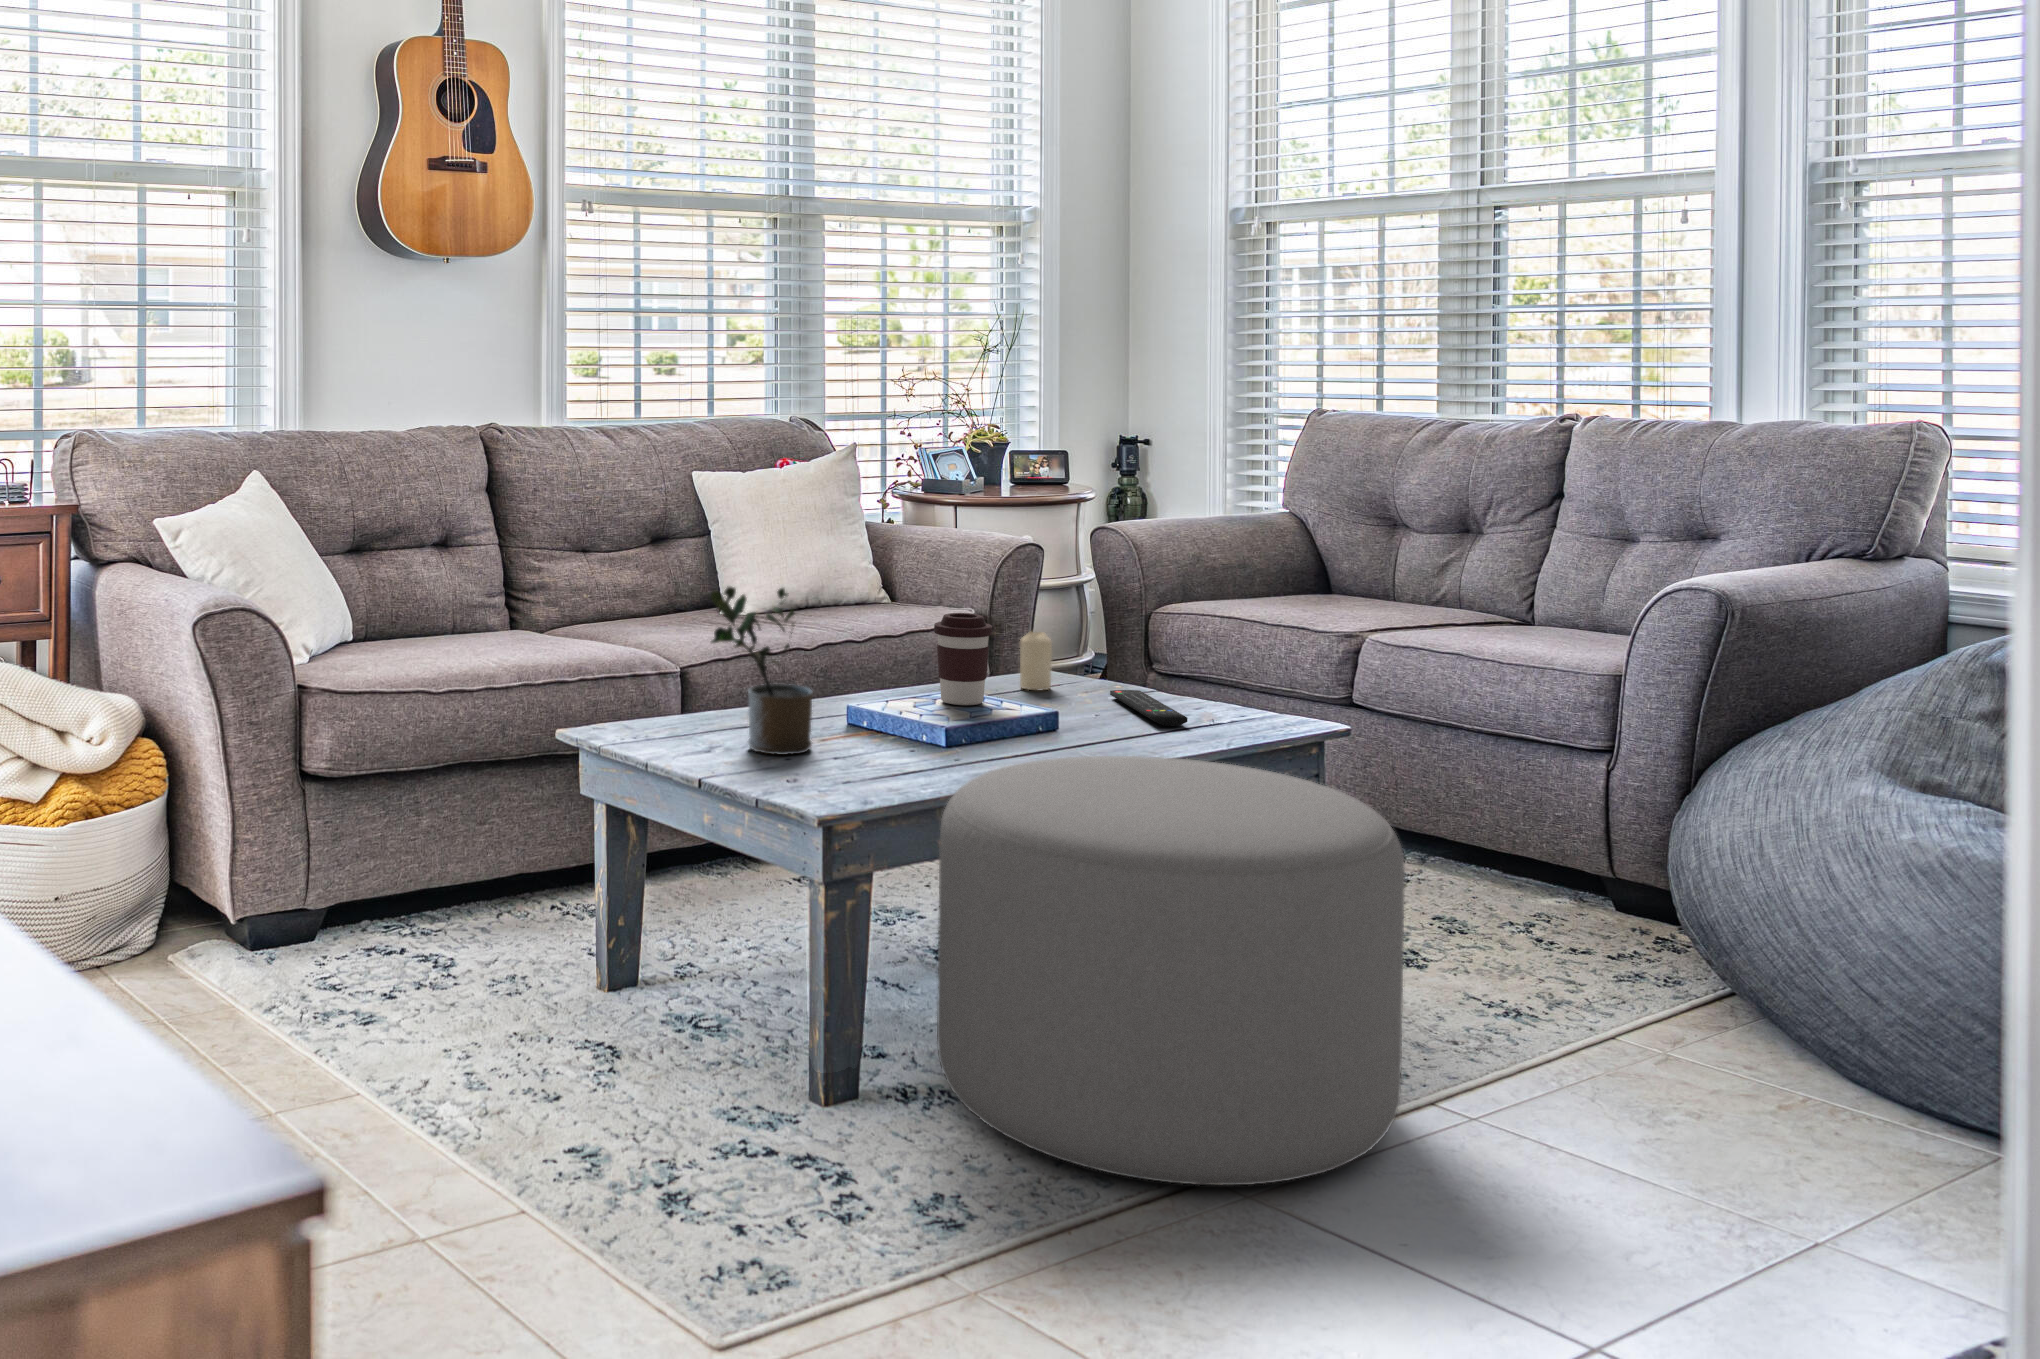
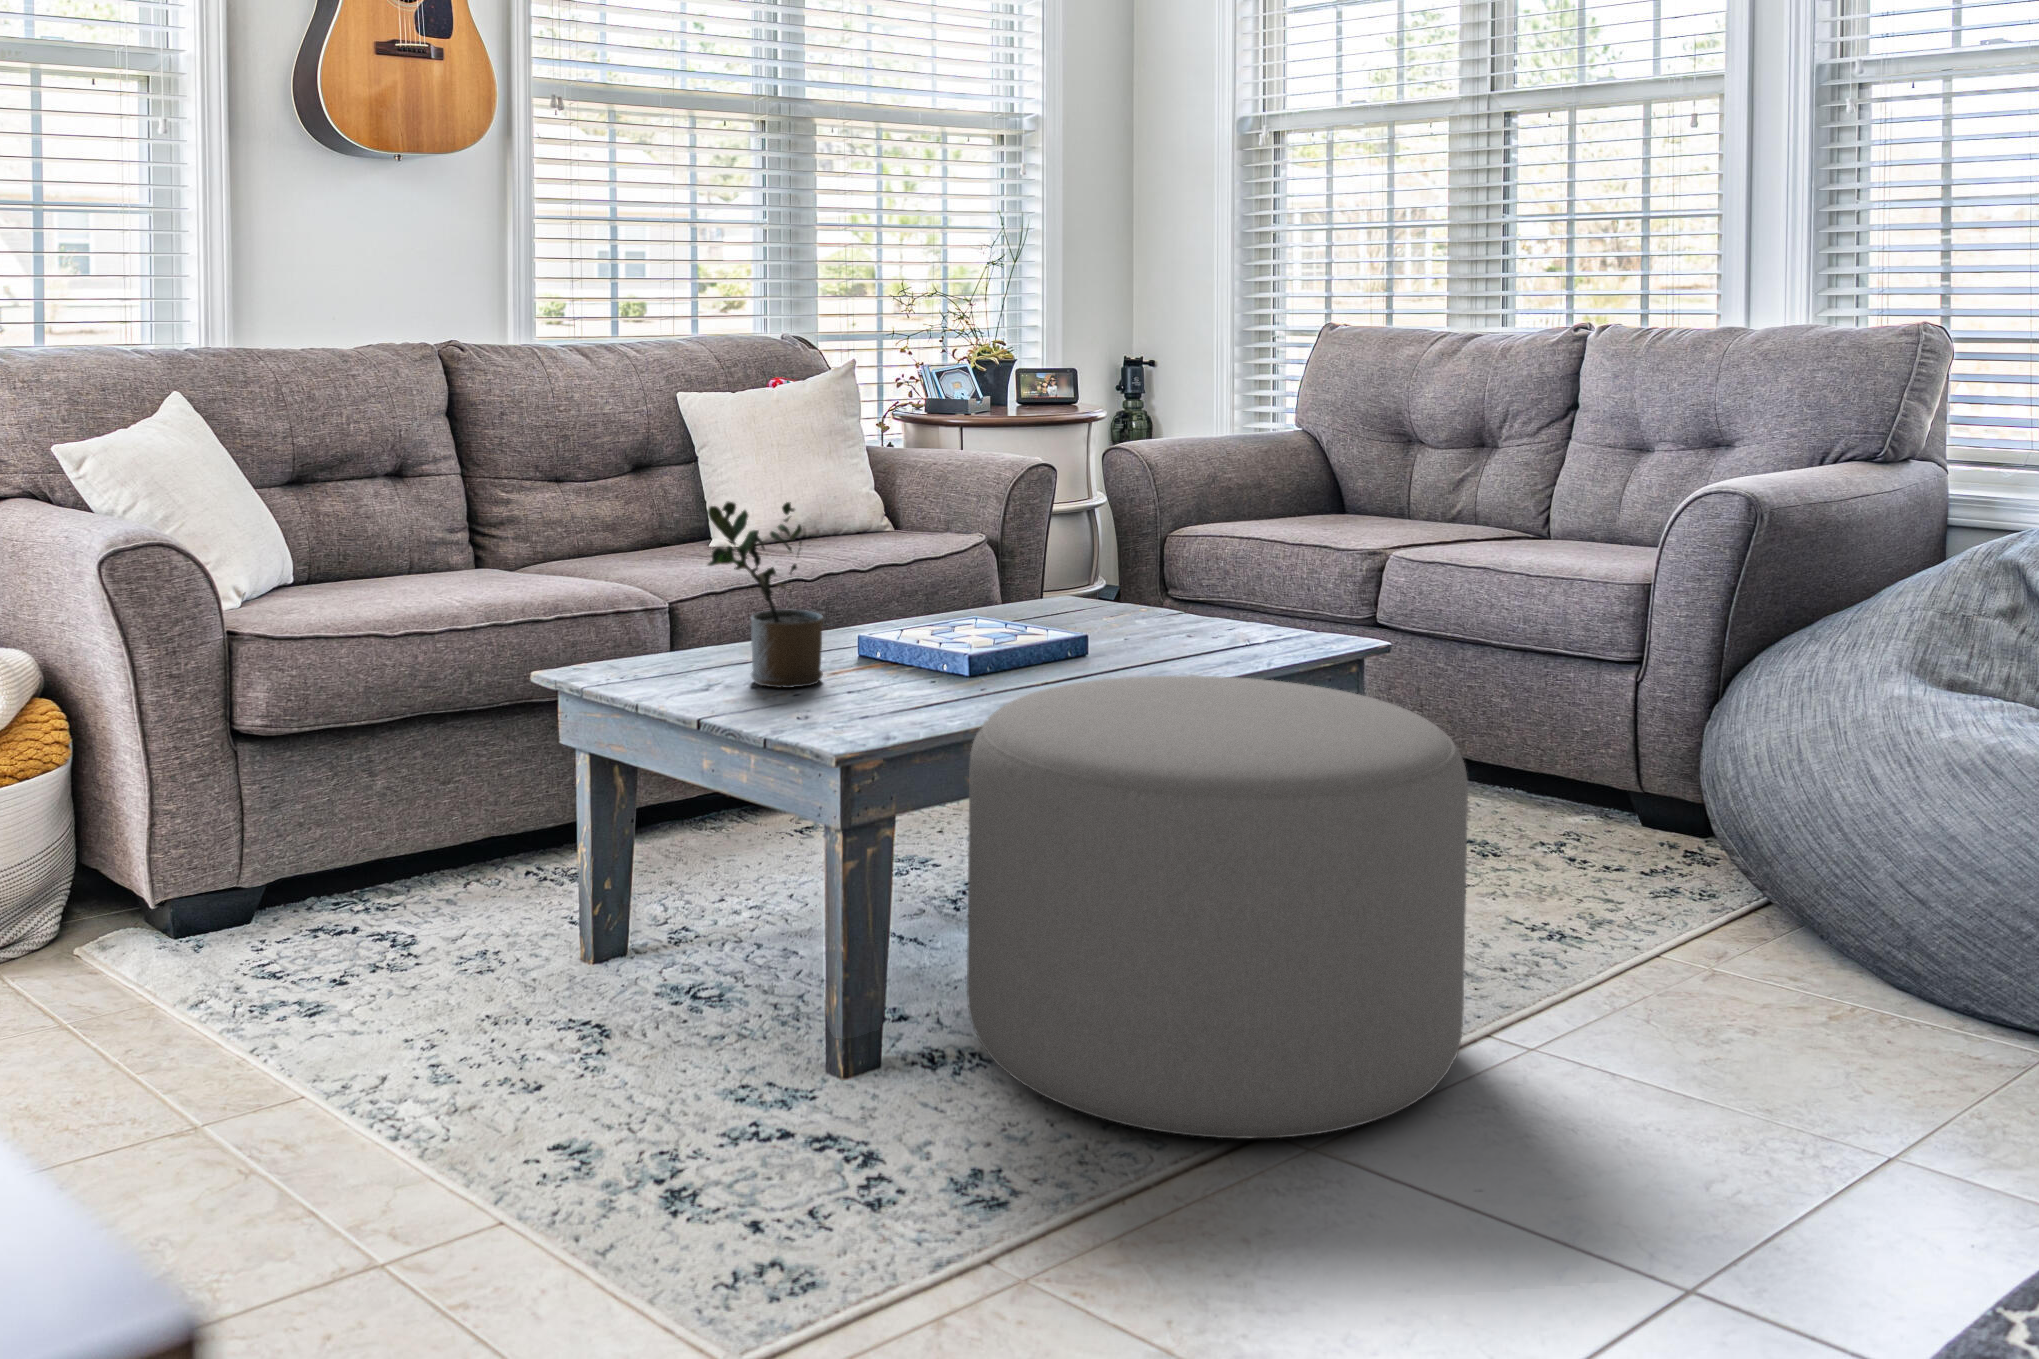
coffee cup: present [934,613,992,705] -> none [952,530,1014,629]
candle: present [1020,632,1052,690] -> none [1042,549,1076,612]
remote control: present [1110,690,1187,726] -> none [1139,608,1224,644]

